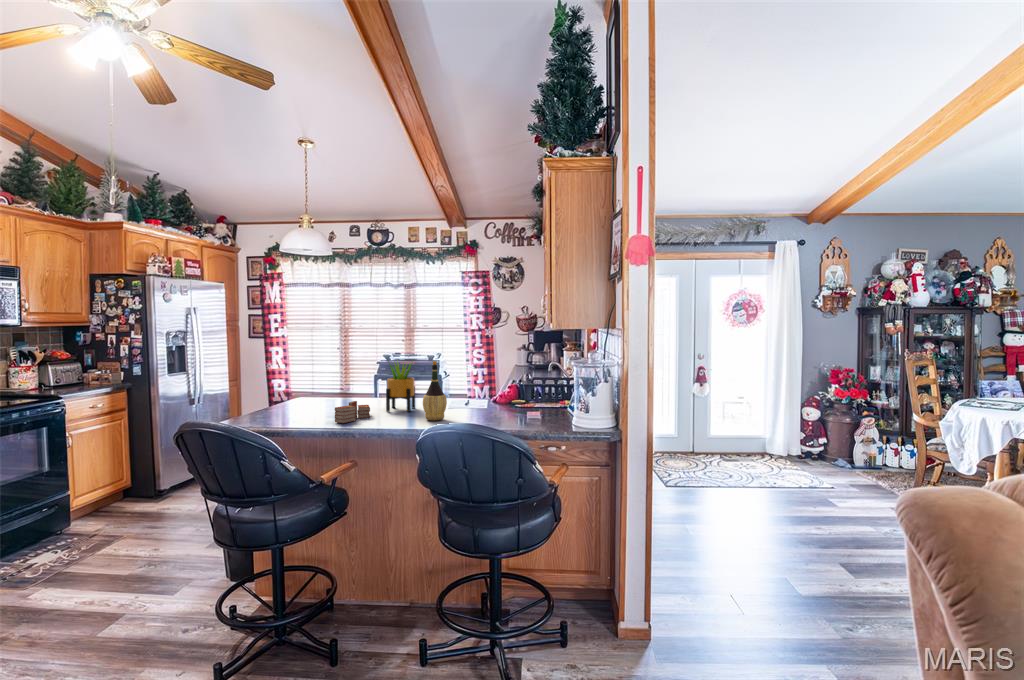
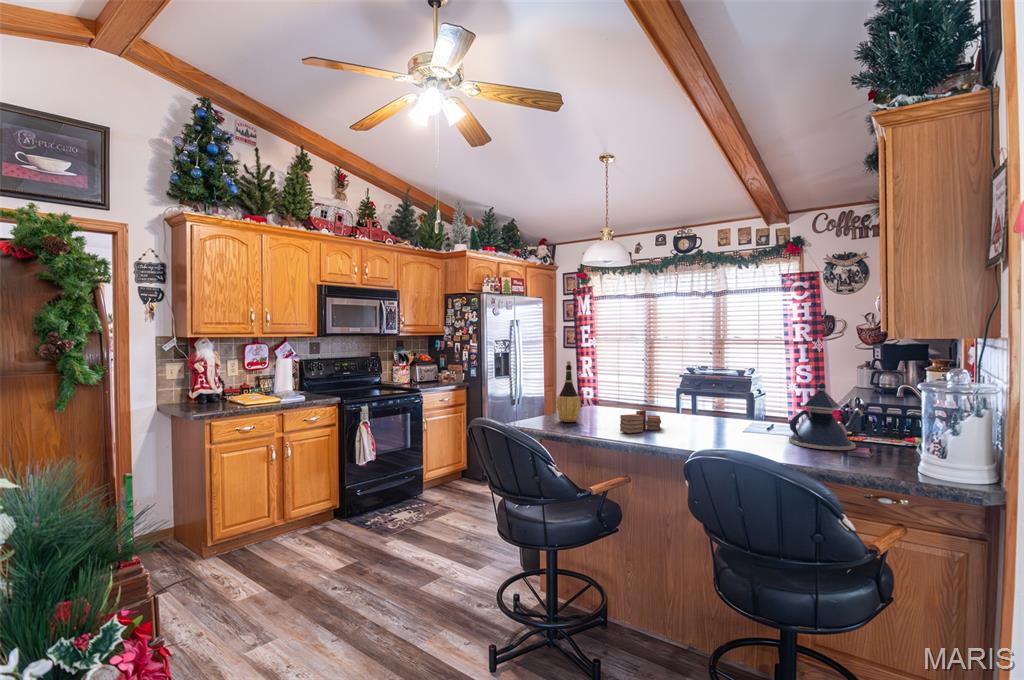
potted plant: present [386,361,415,412] -> none [680,362,717,429]
wine bottle: present [423,361,447,420] -> present [556,361,581,422]
teapot: none [469,369,516,419] -> present [789,383,863,450]

